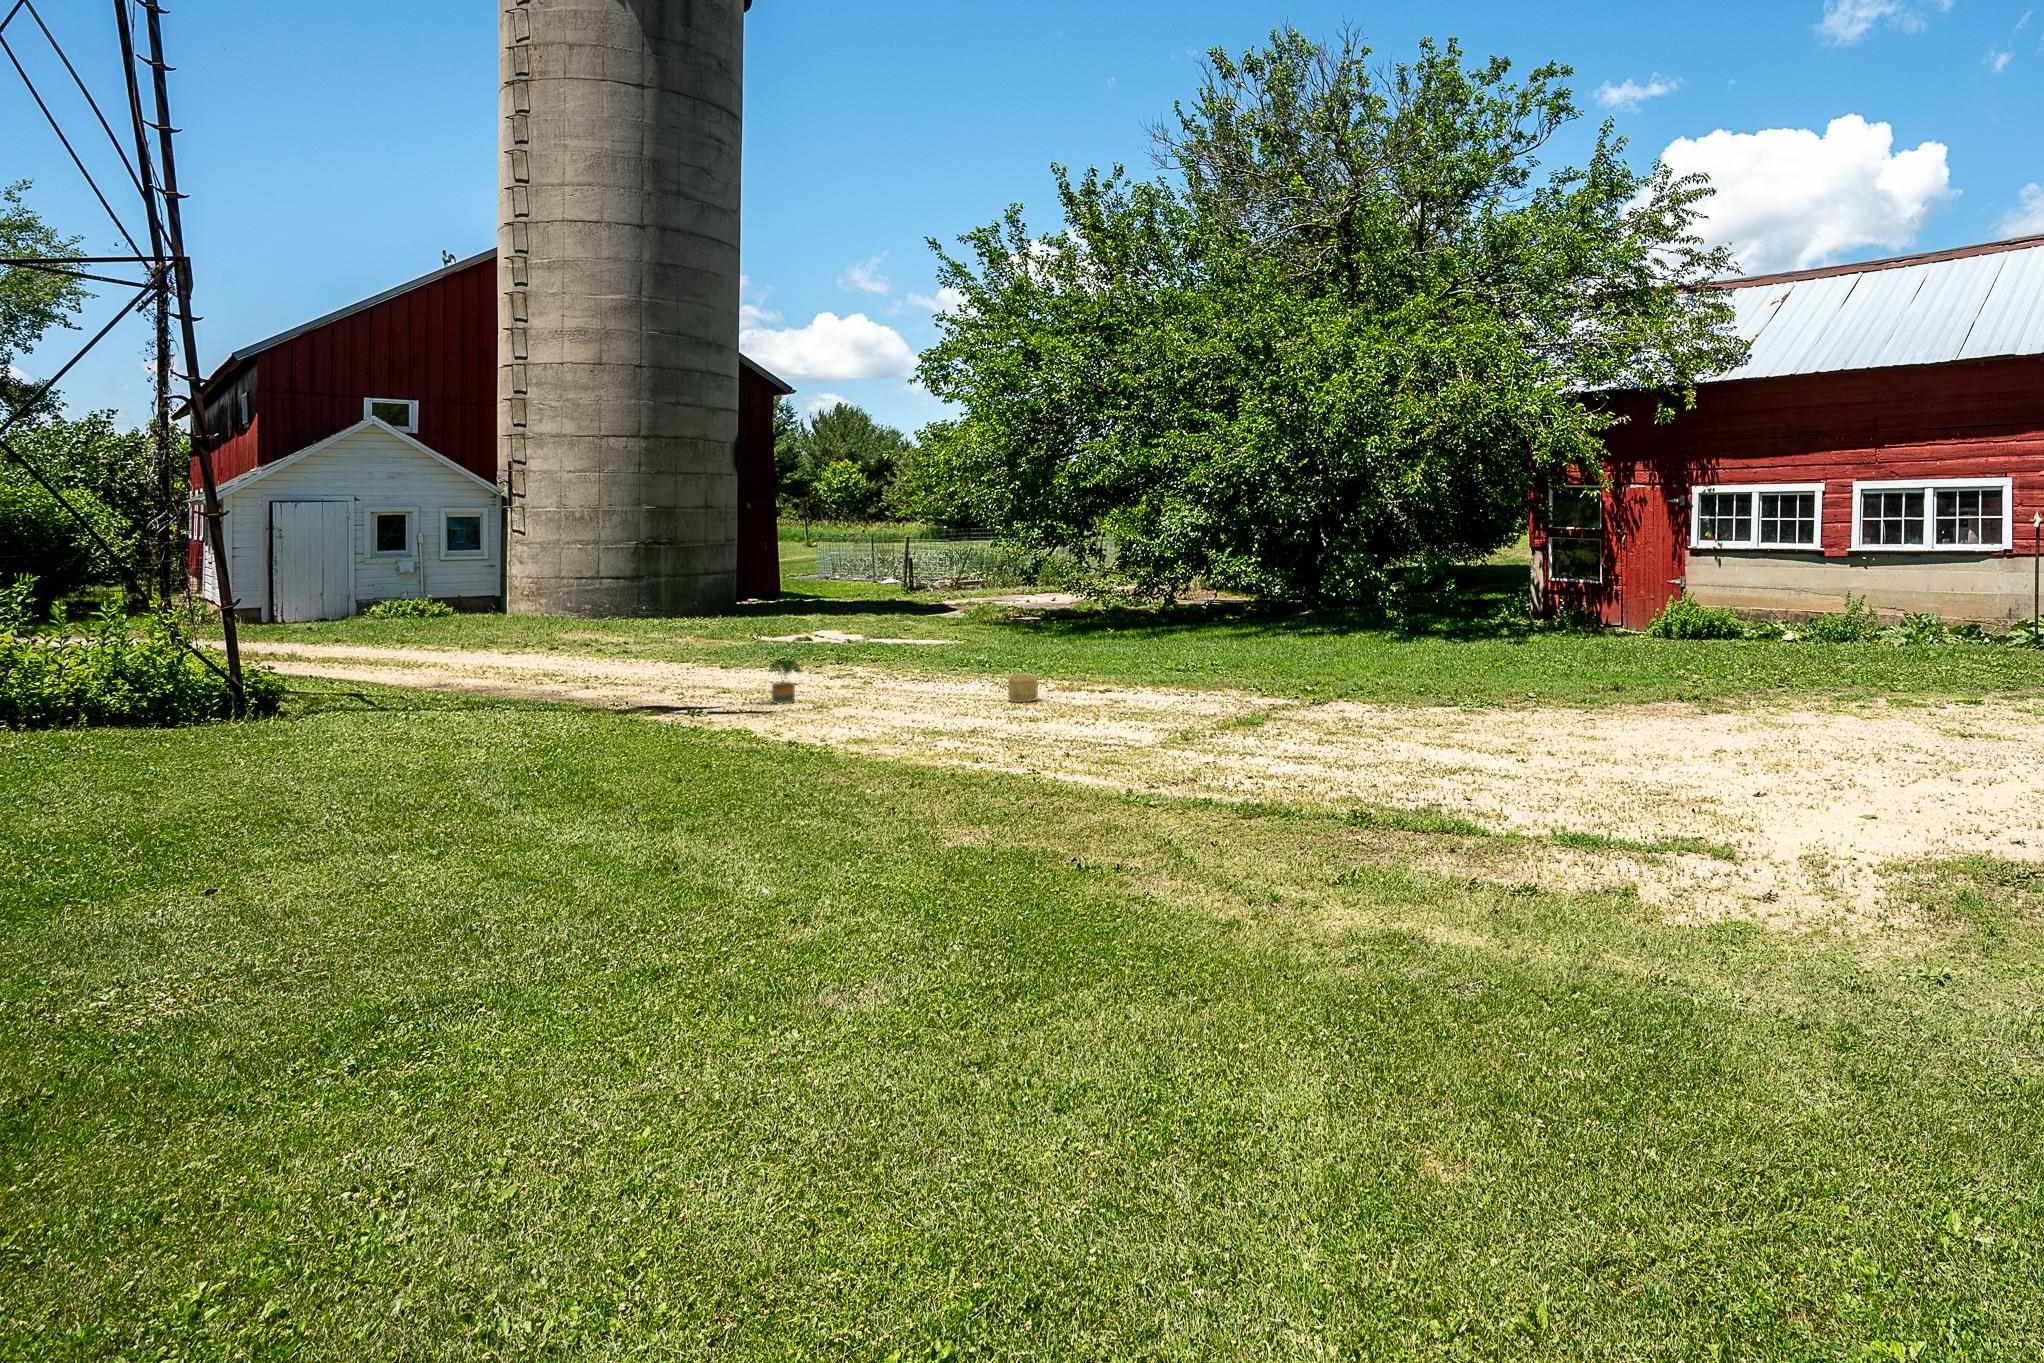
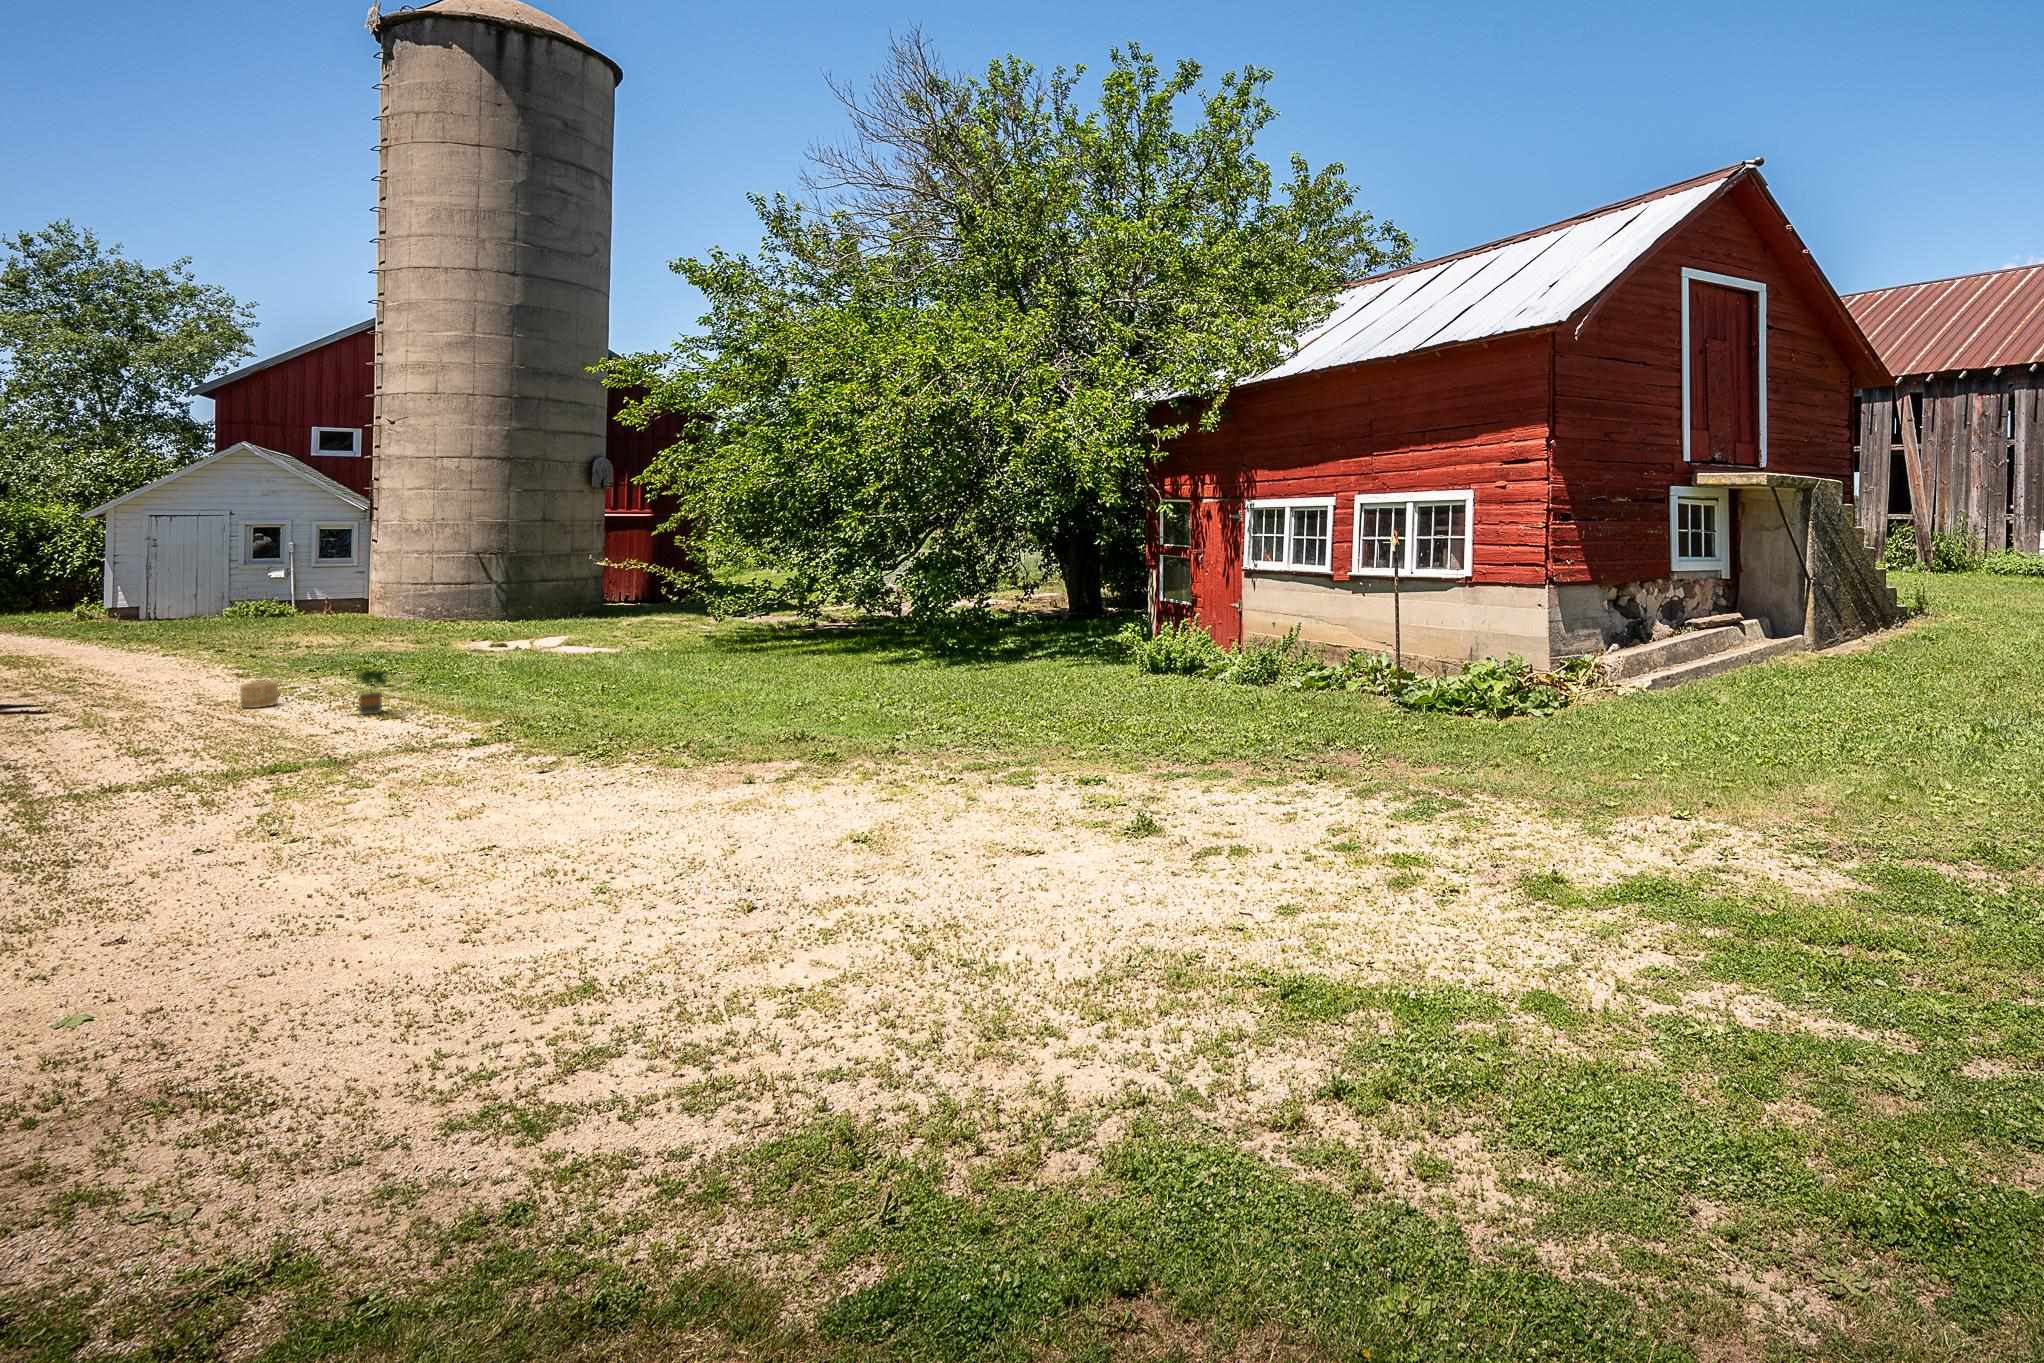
potted tree: present [769,659,801,705] -> present [356,670,388,715]

